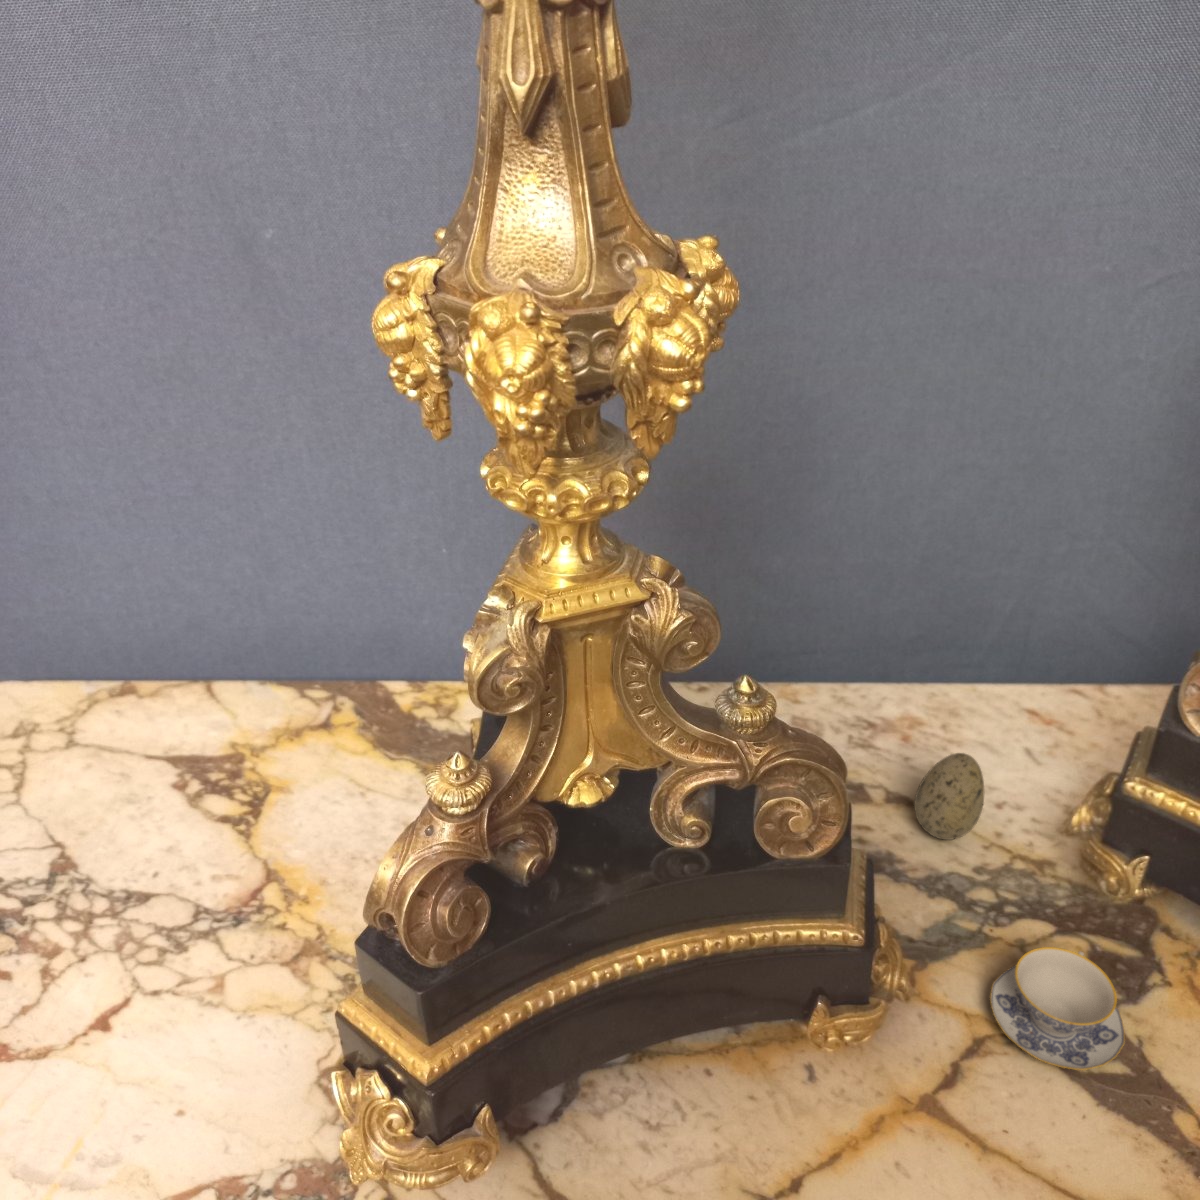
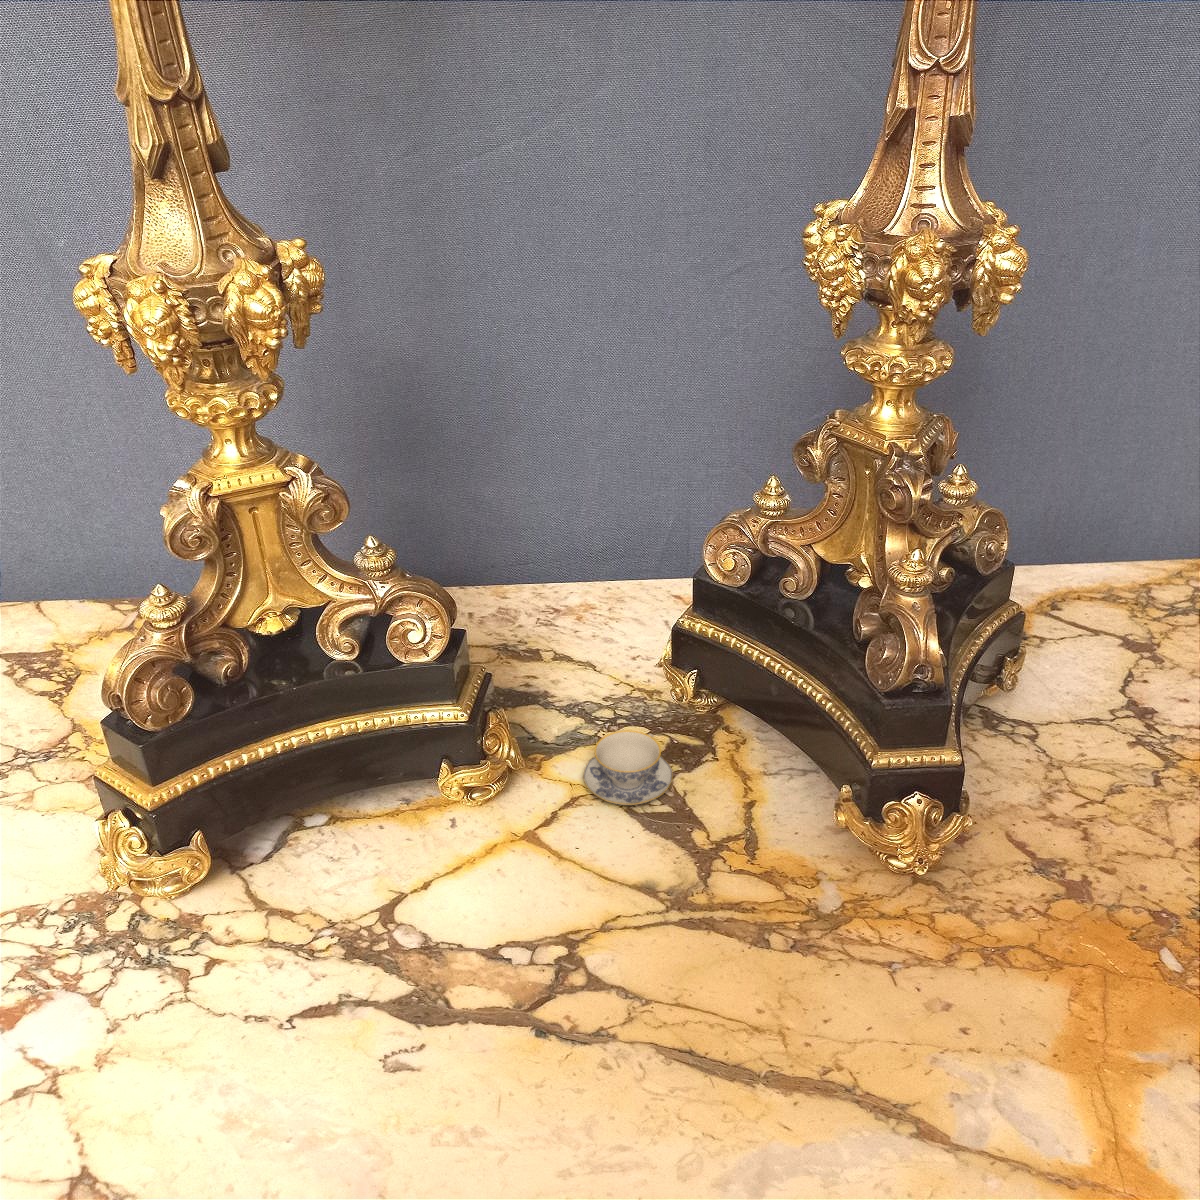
decorative egg: present [914,753,984,840] -> none [569,611,617,680]

